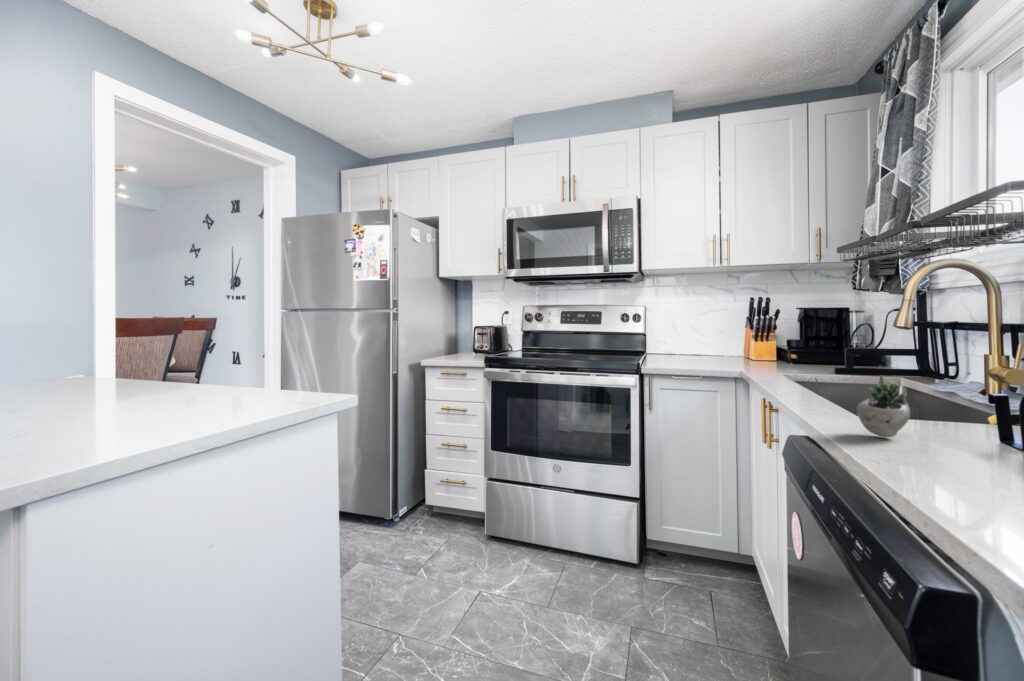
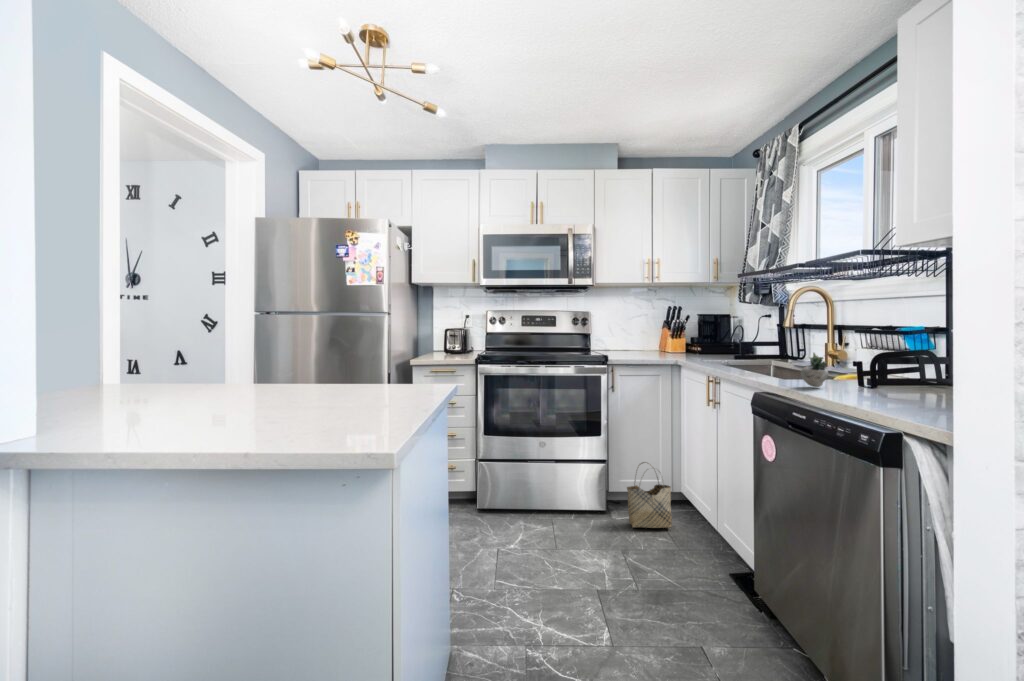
woven basket: none [656,505,721,601] -> present [627,462,672,528]

